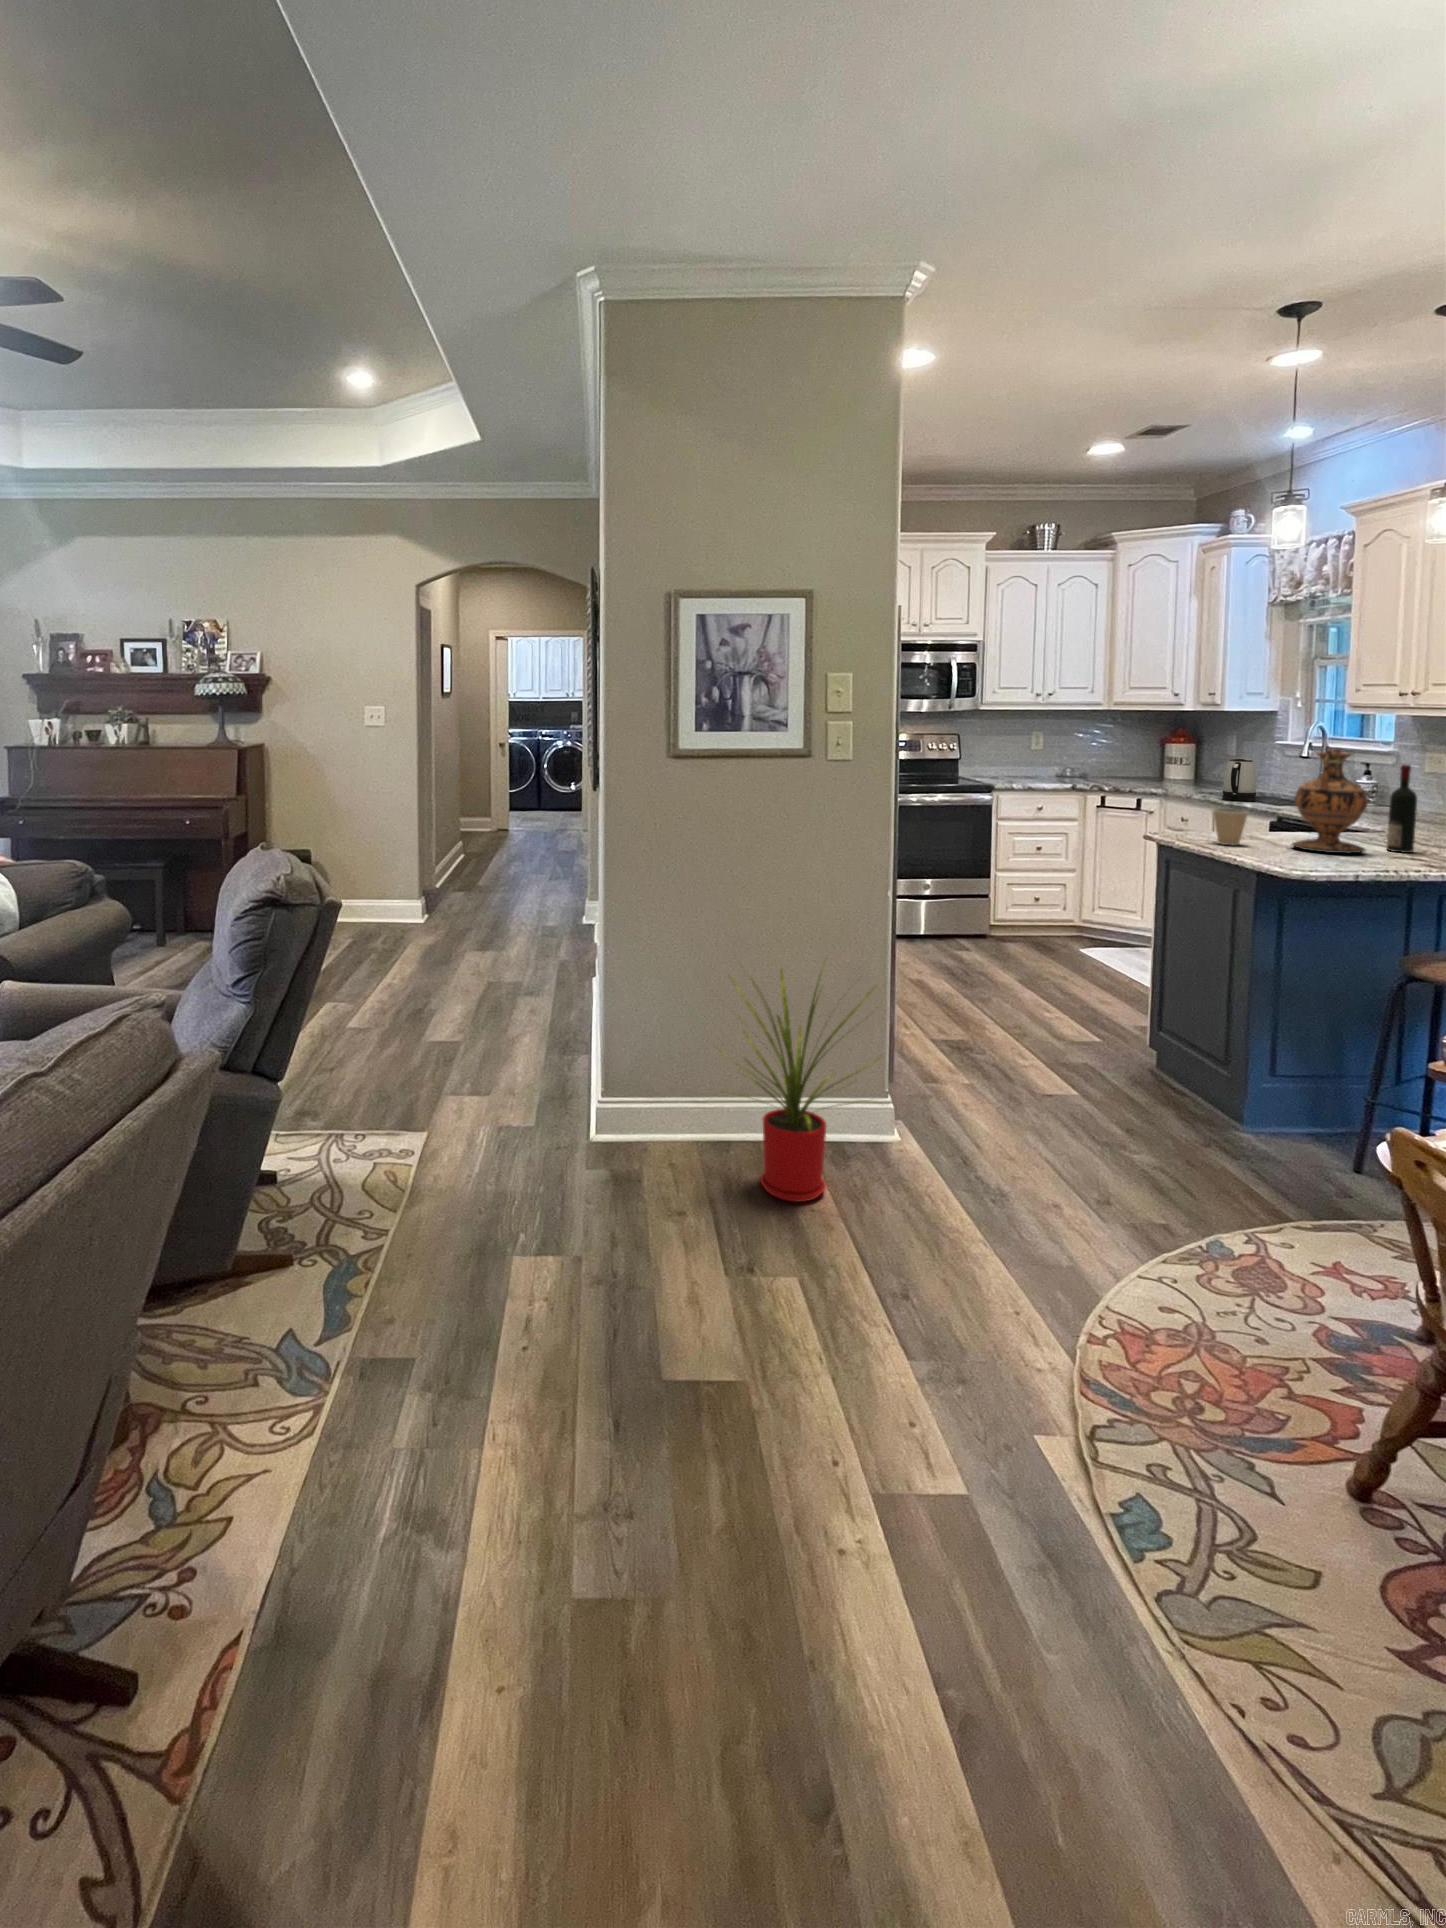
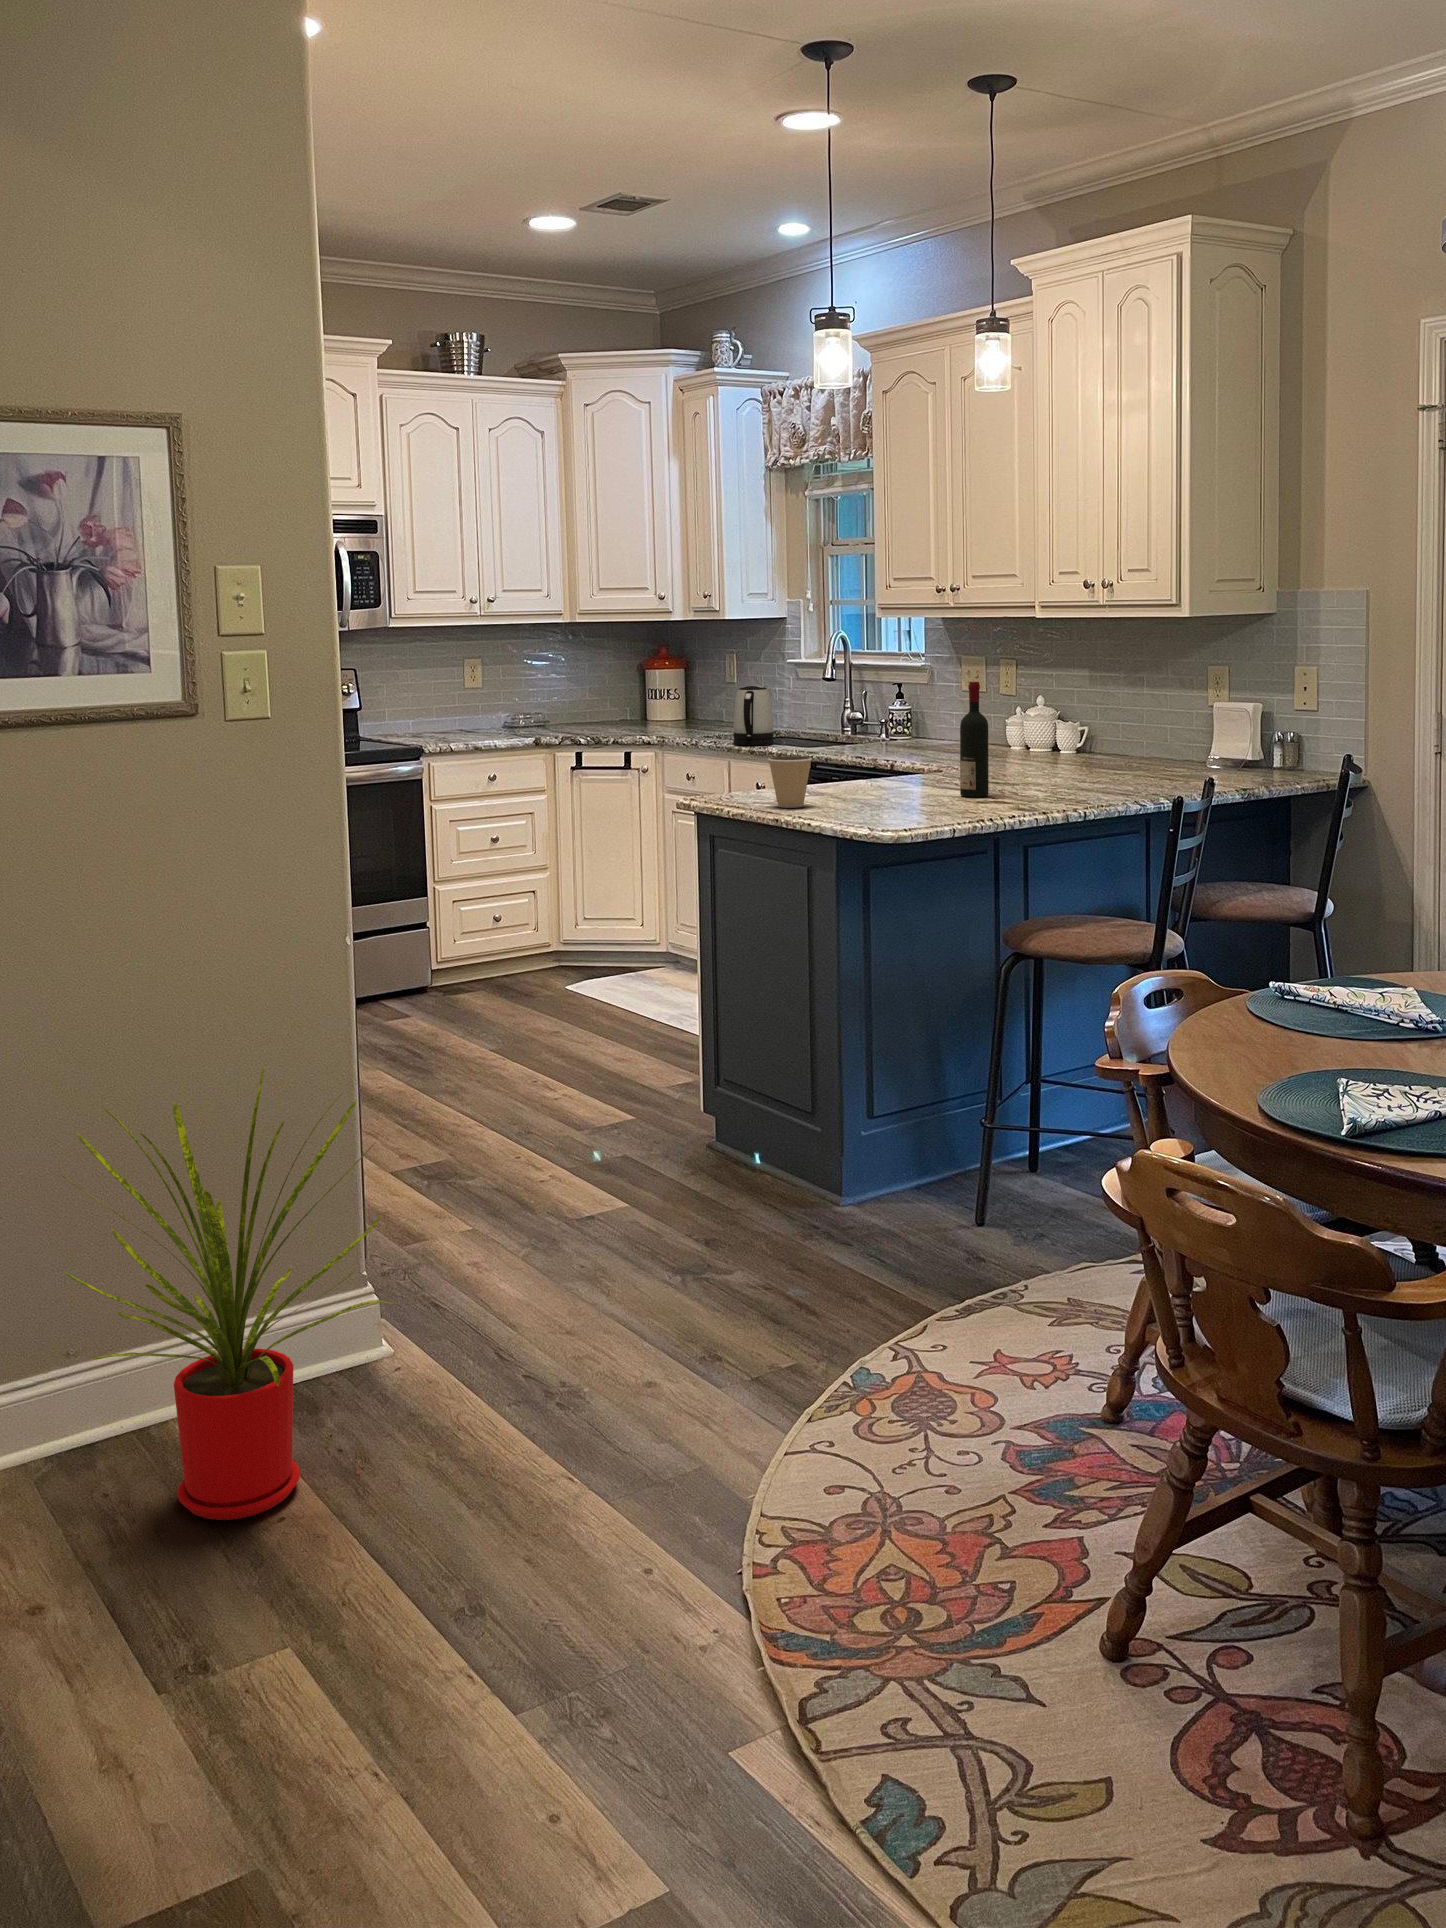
vase: present [1292,749,1368,853] -> none [861,664,945,806]

